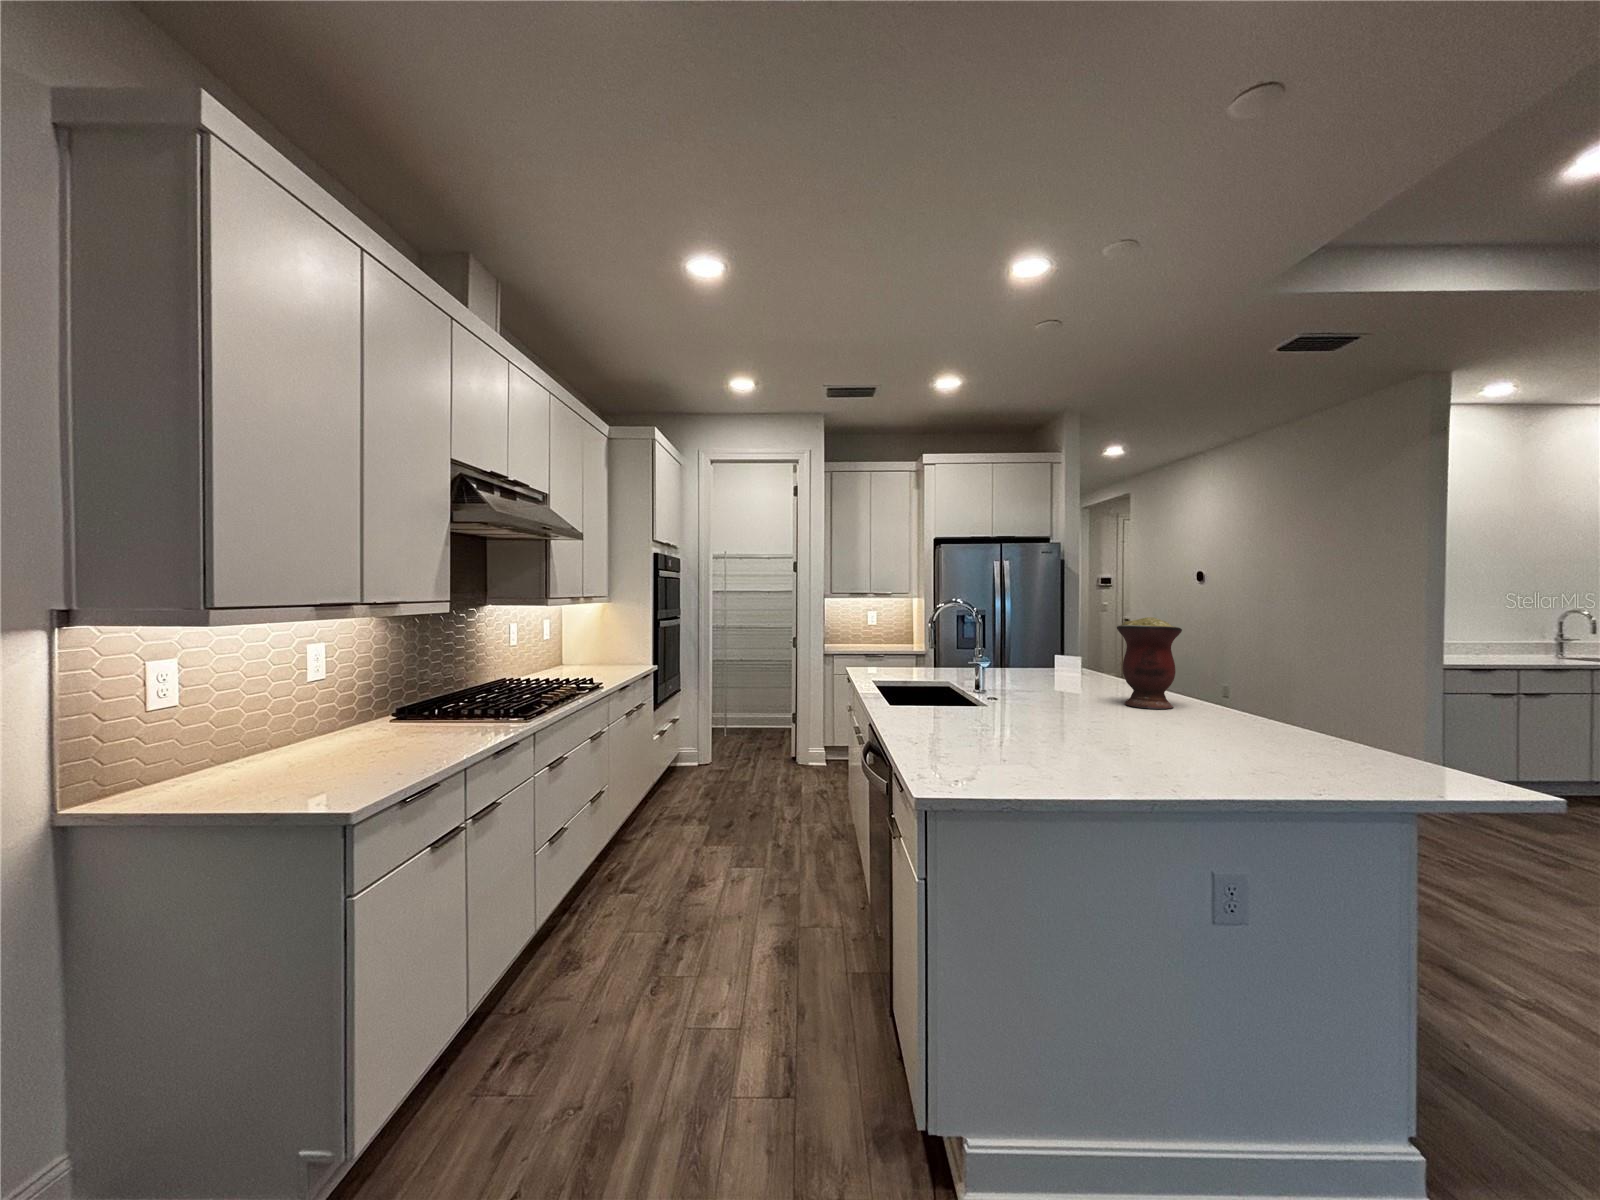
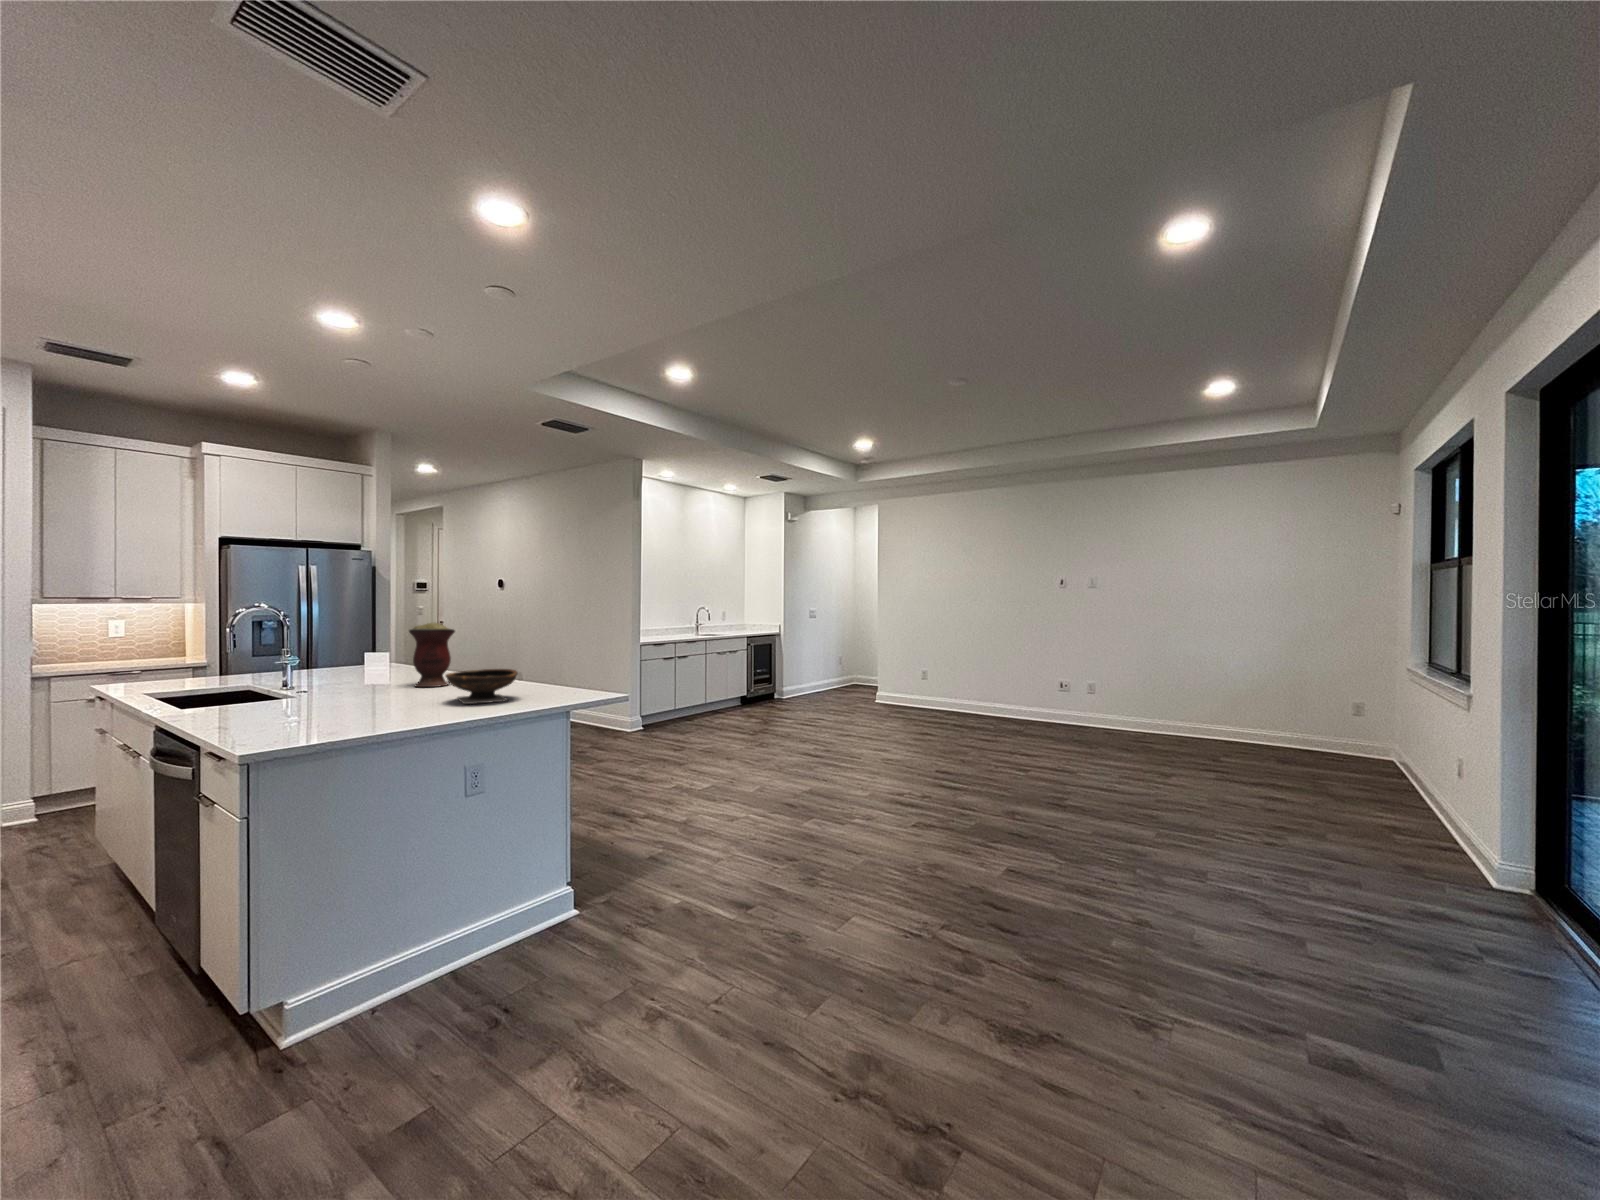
bowl: none [1184,694,1323,760] -> present [446,669,518,704]

